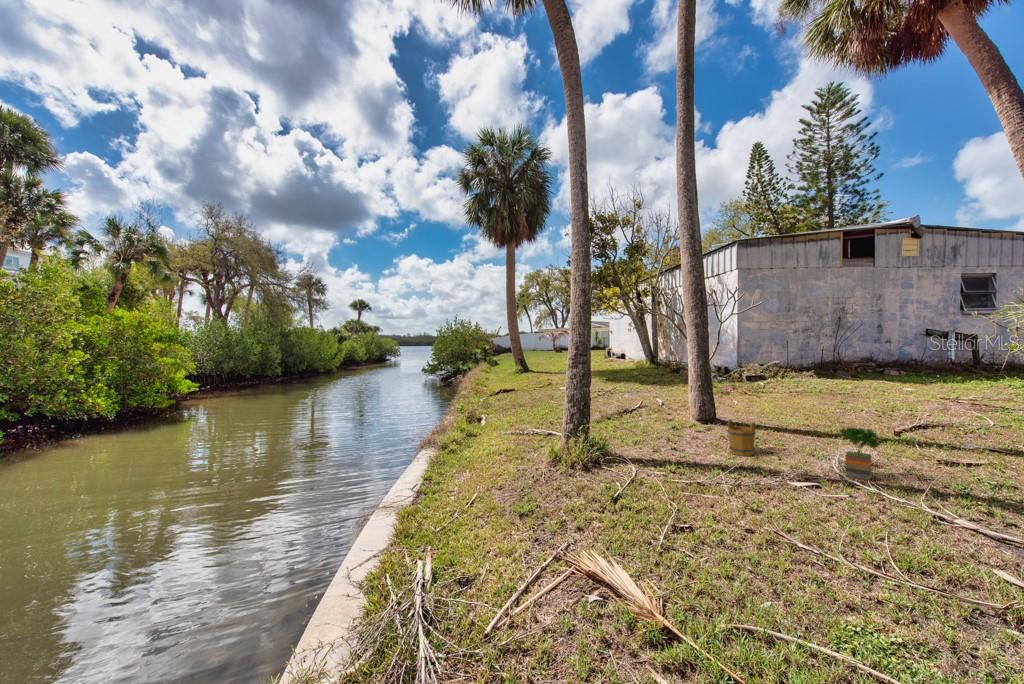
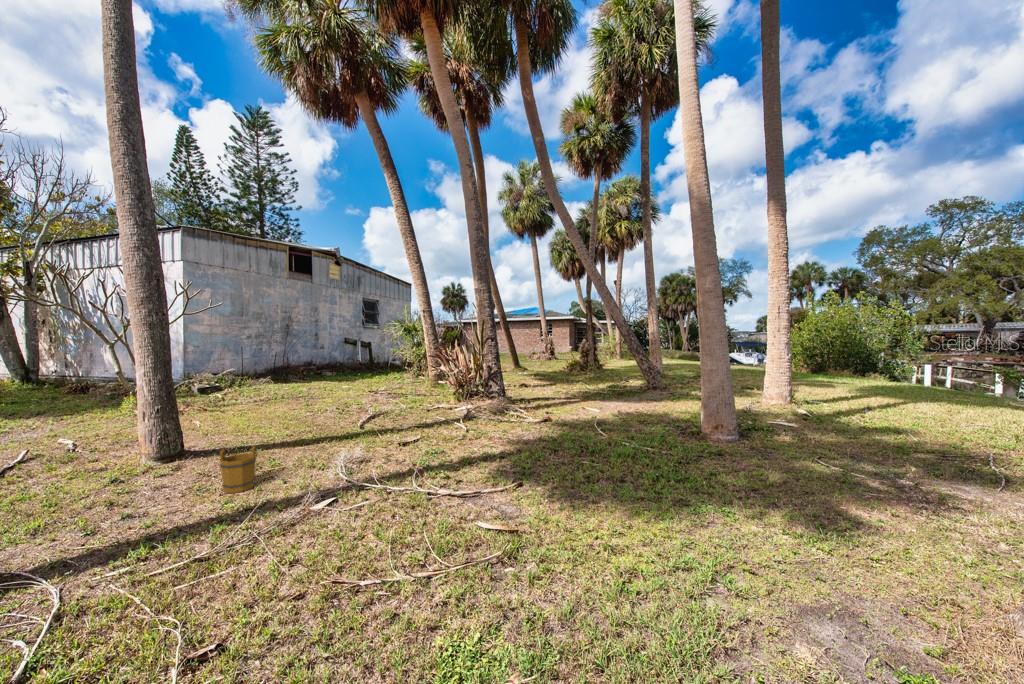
potted tree: present [840,428,881,480] -> none [342,426,376,476]

